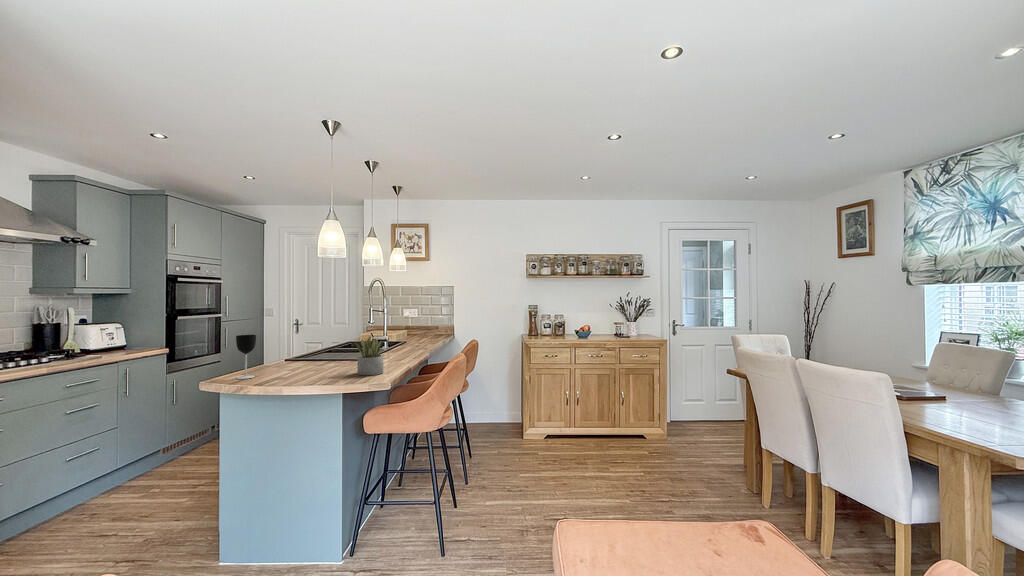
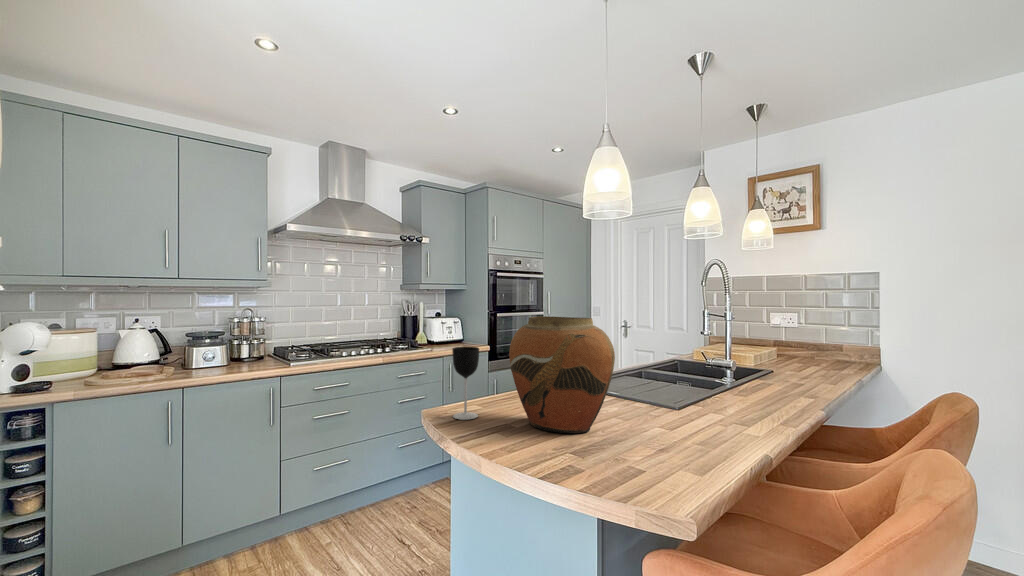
vase: none [278,314,343,374] -> present [509,316,615,433]
succulent plant: present [355,335,384,375] -> none [628,369,699,472]

